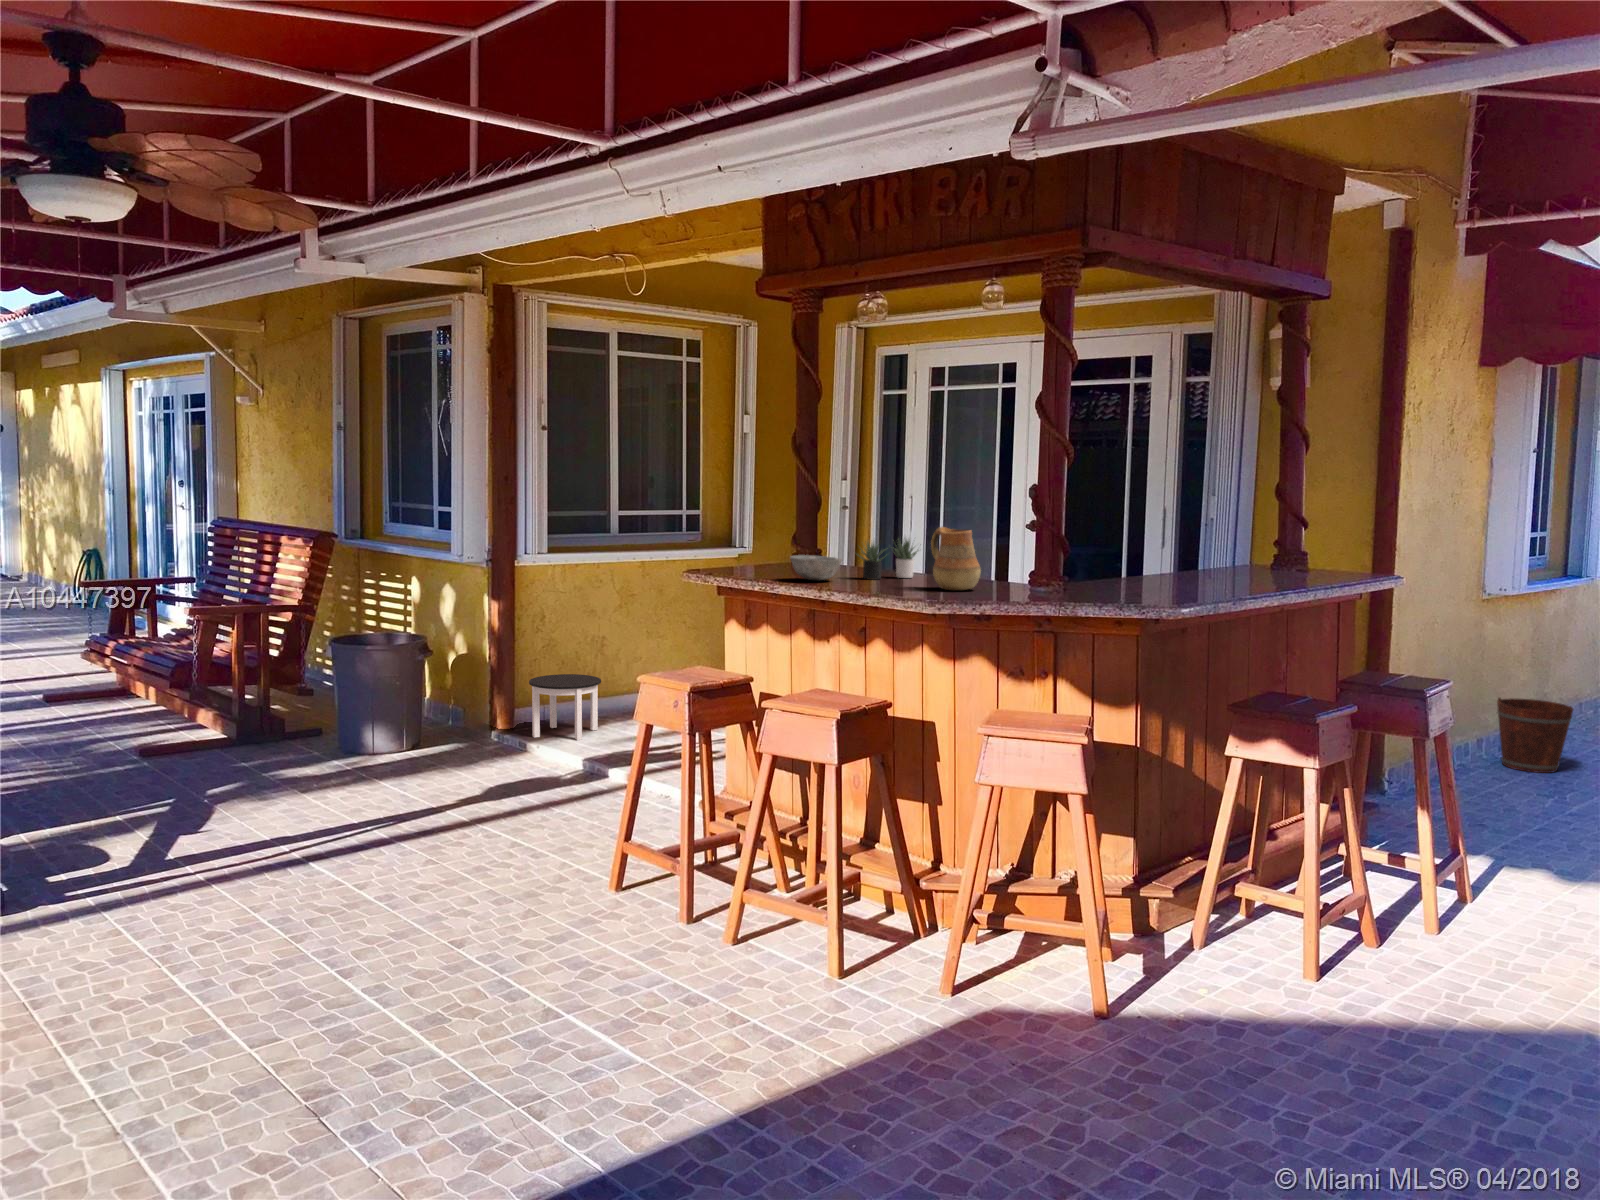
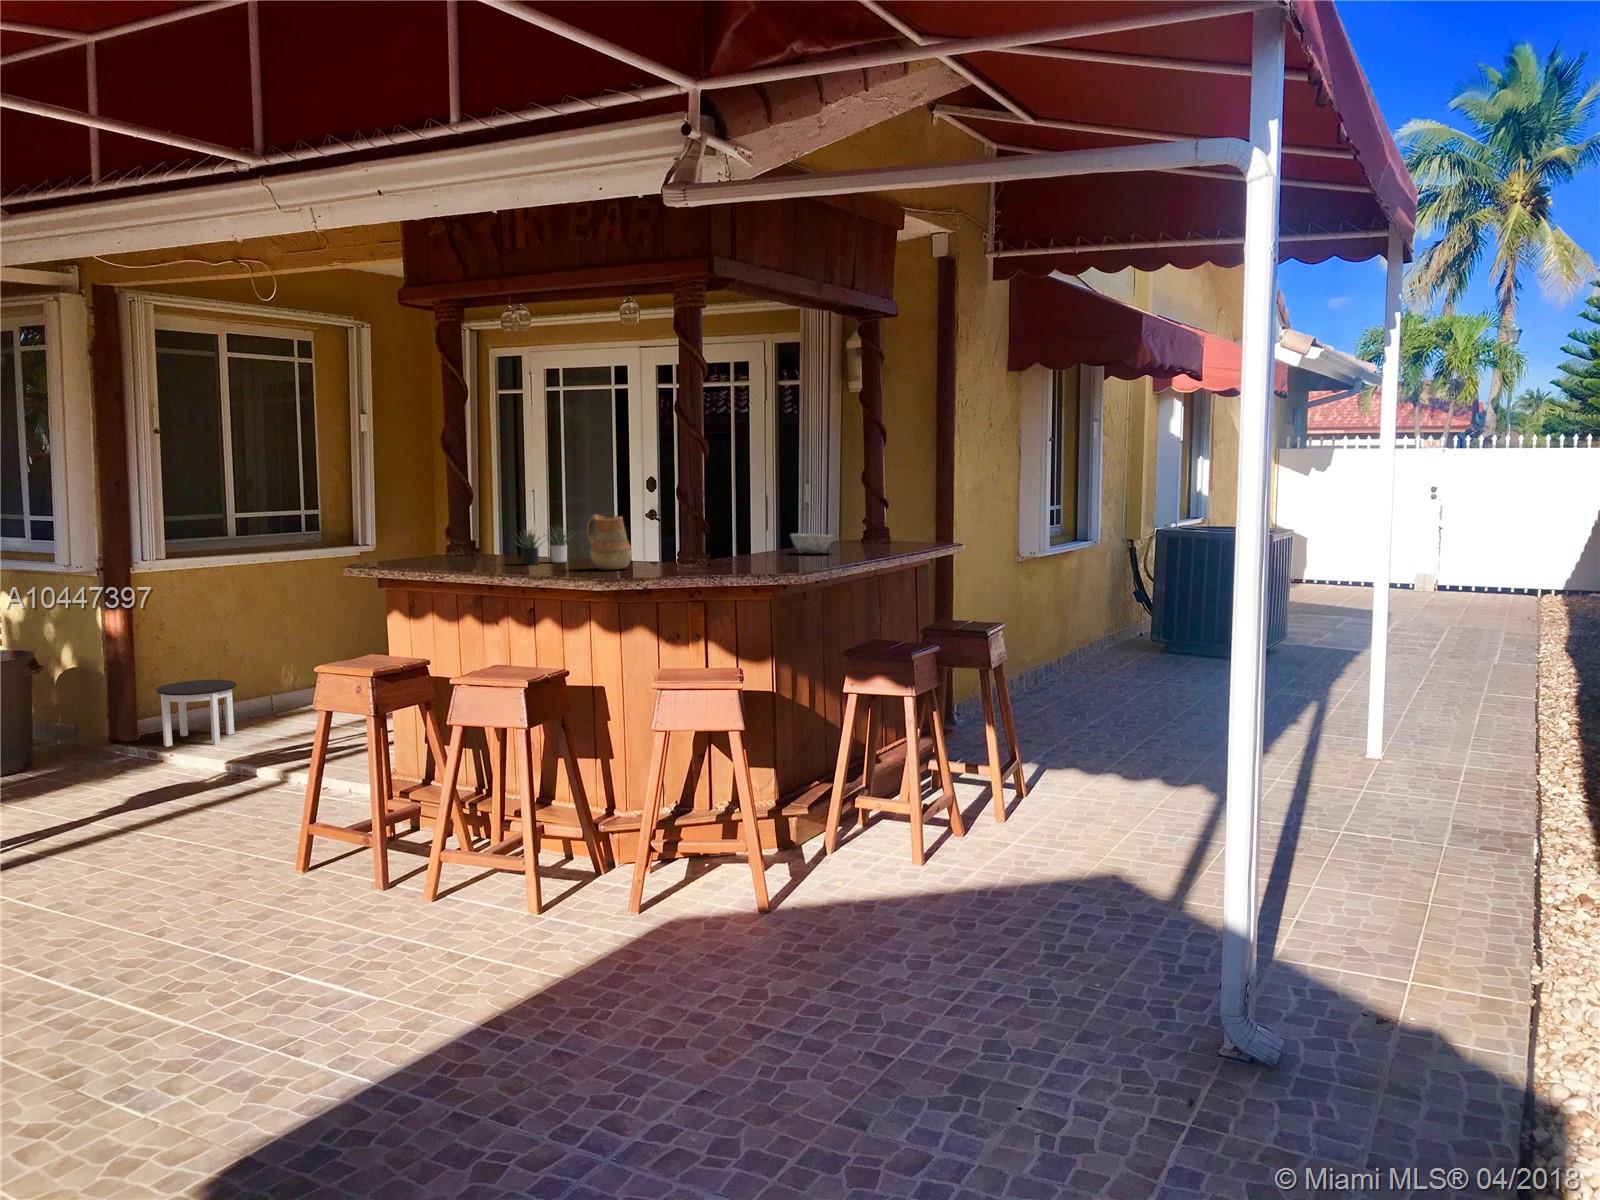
bowl: present [790,555,842,581] -> present [791,534,833,554]
bucket: present [1497,698,1573,773] -> none [1031,640,1085,697]

